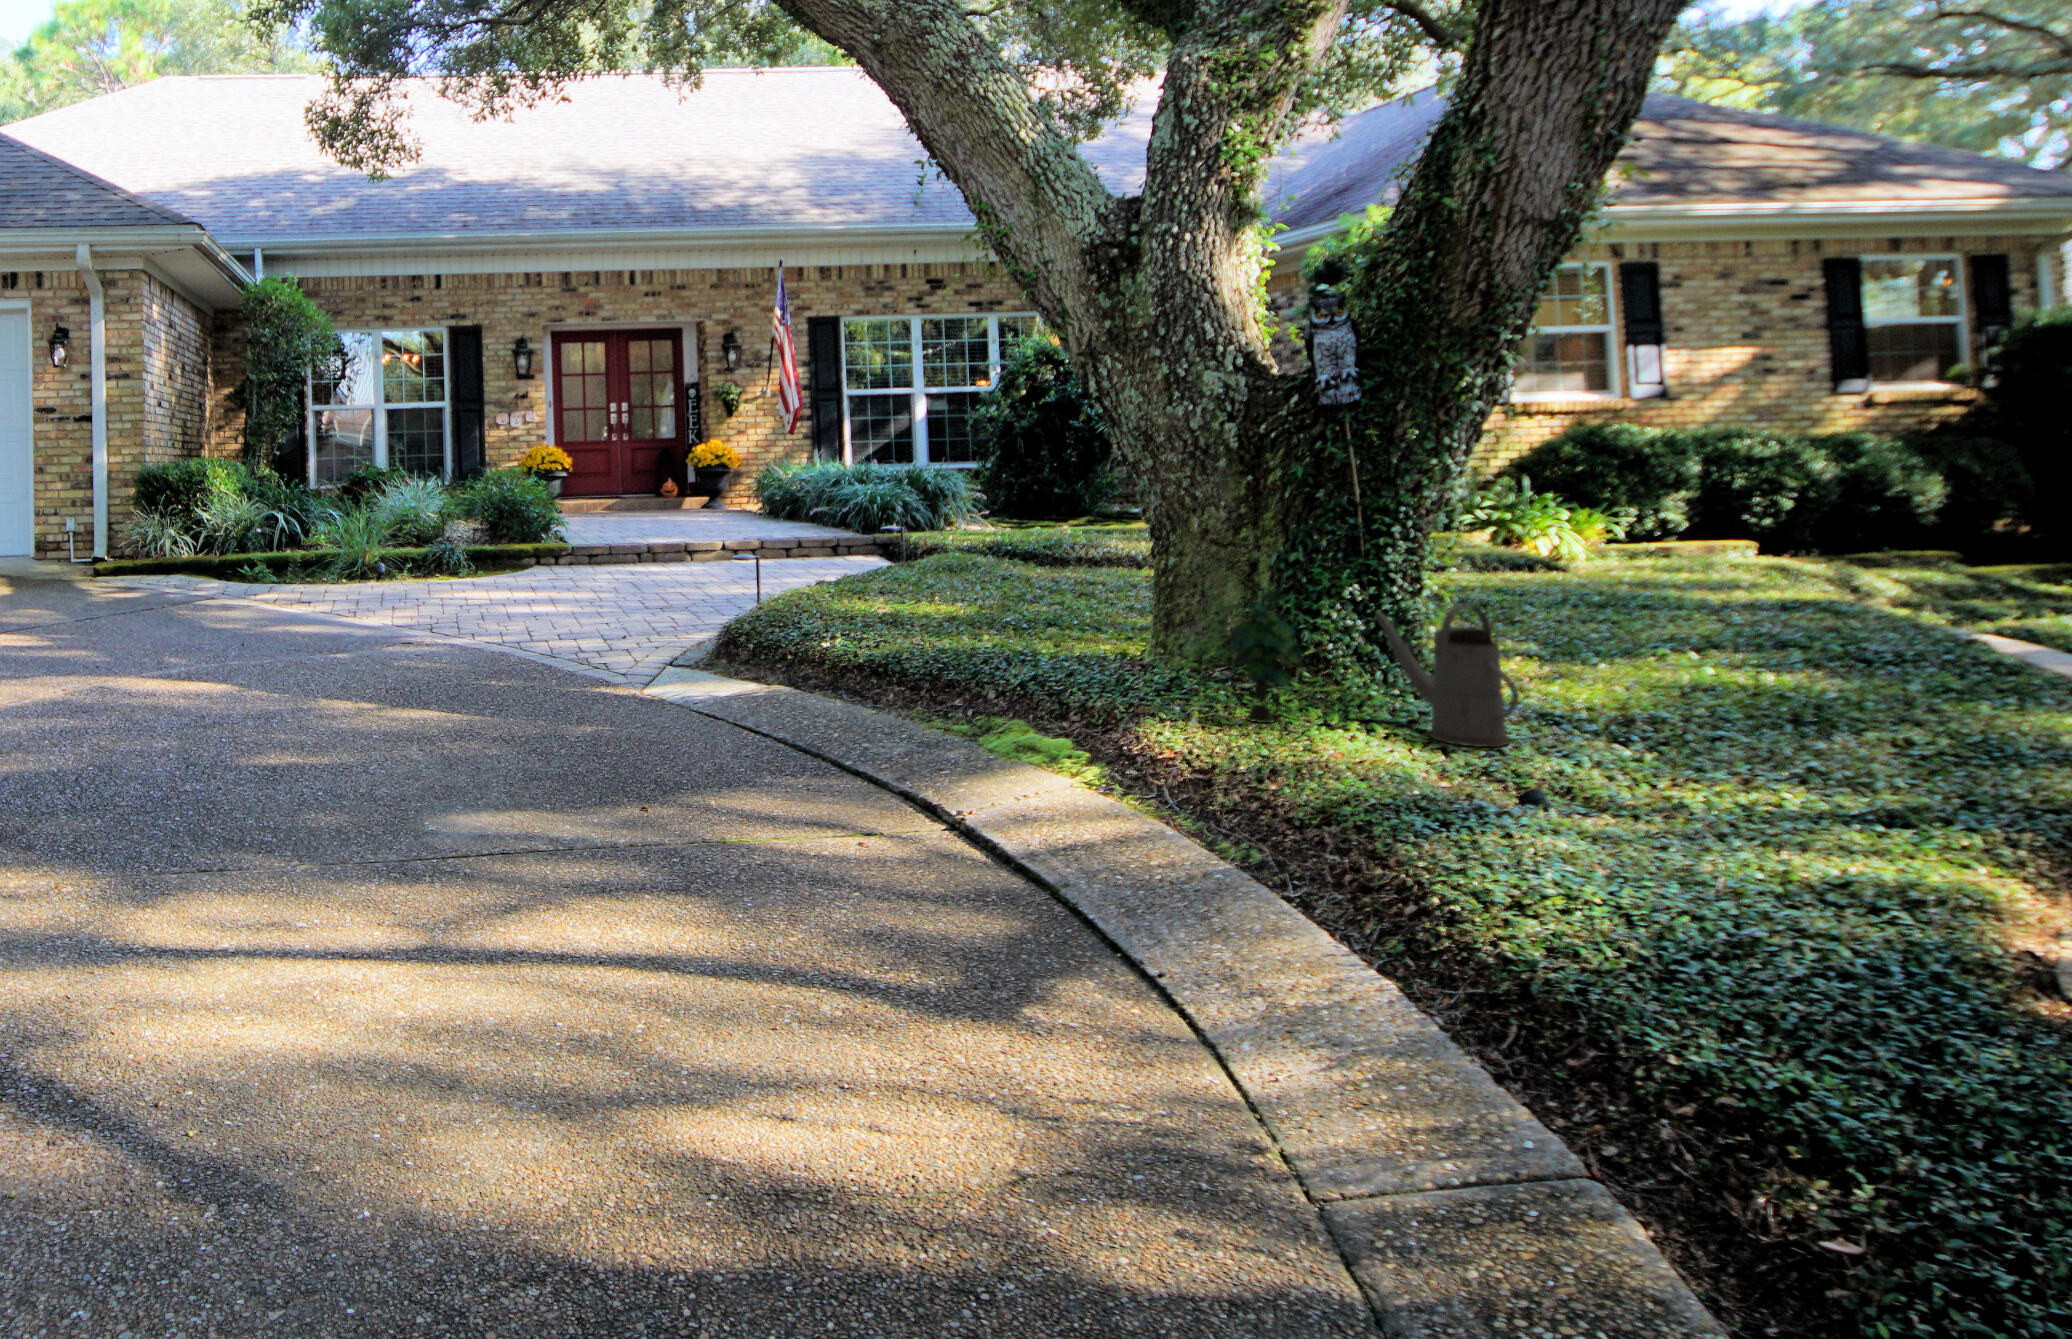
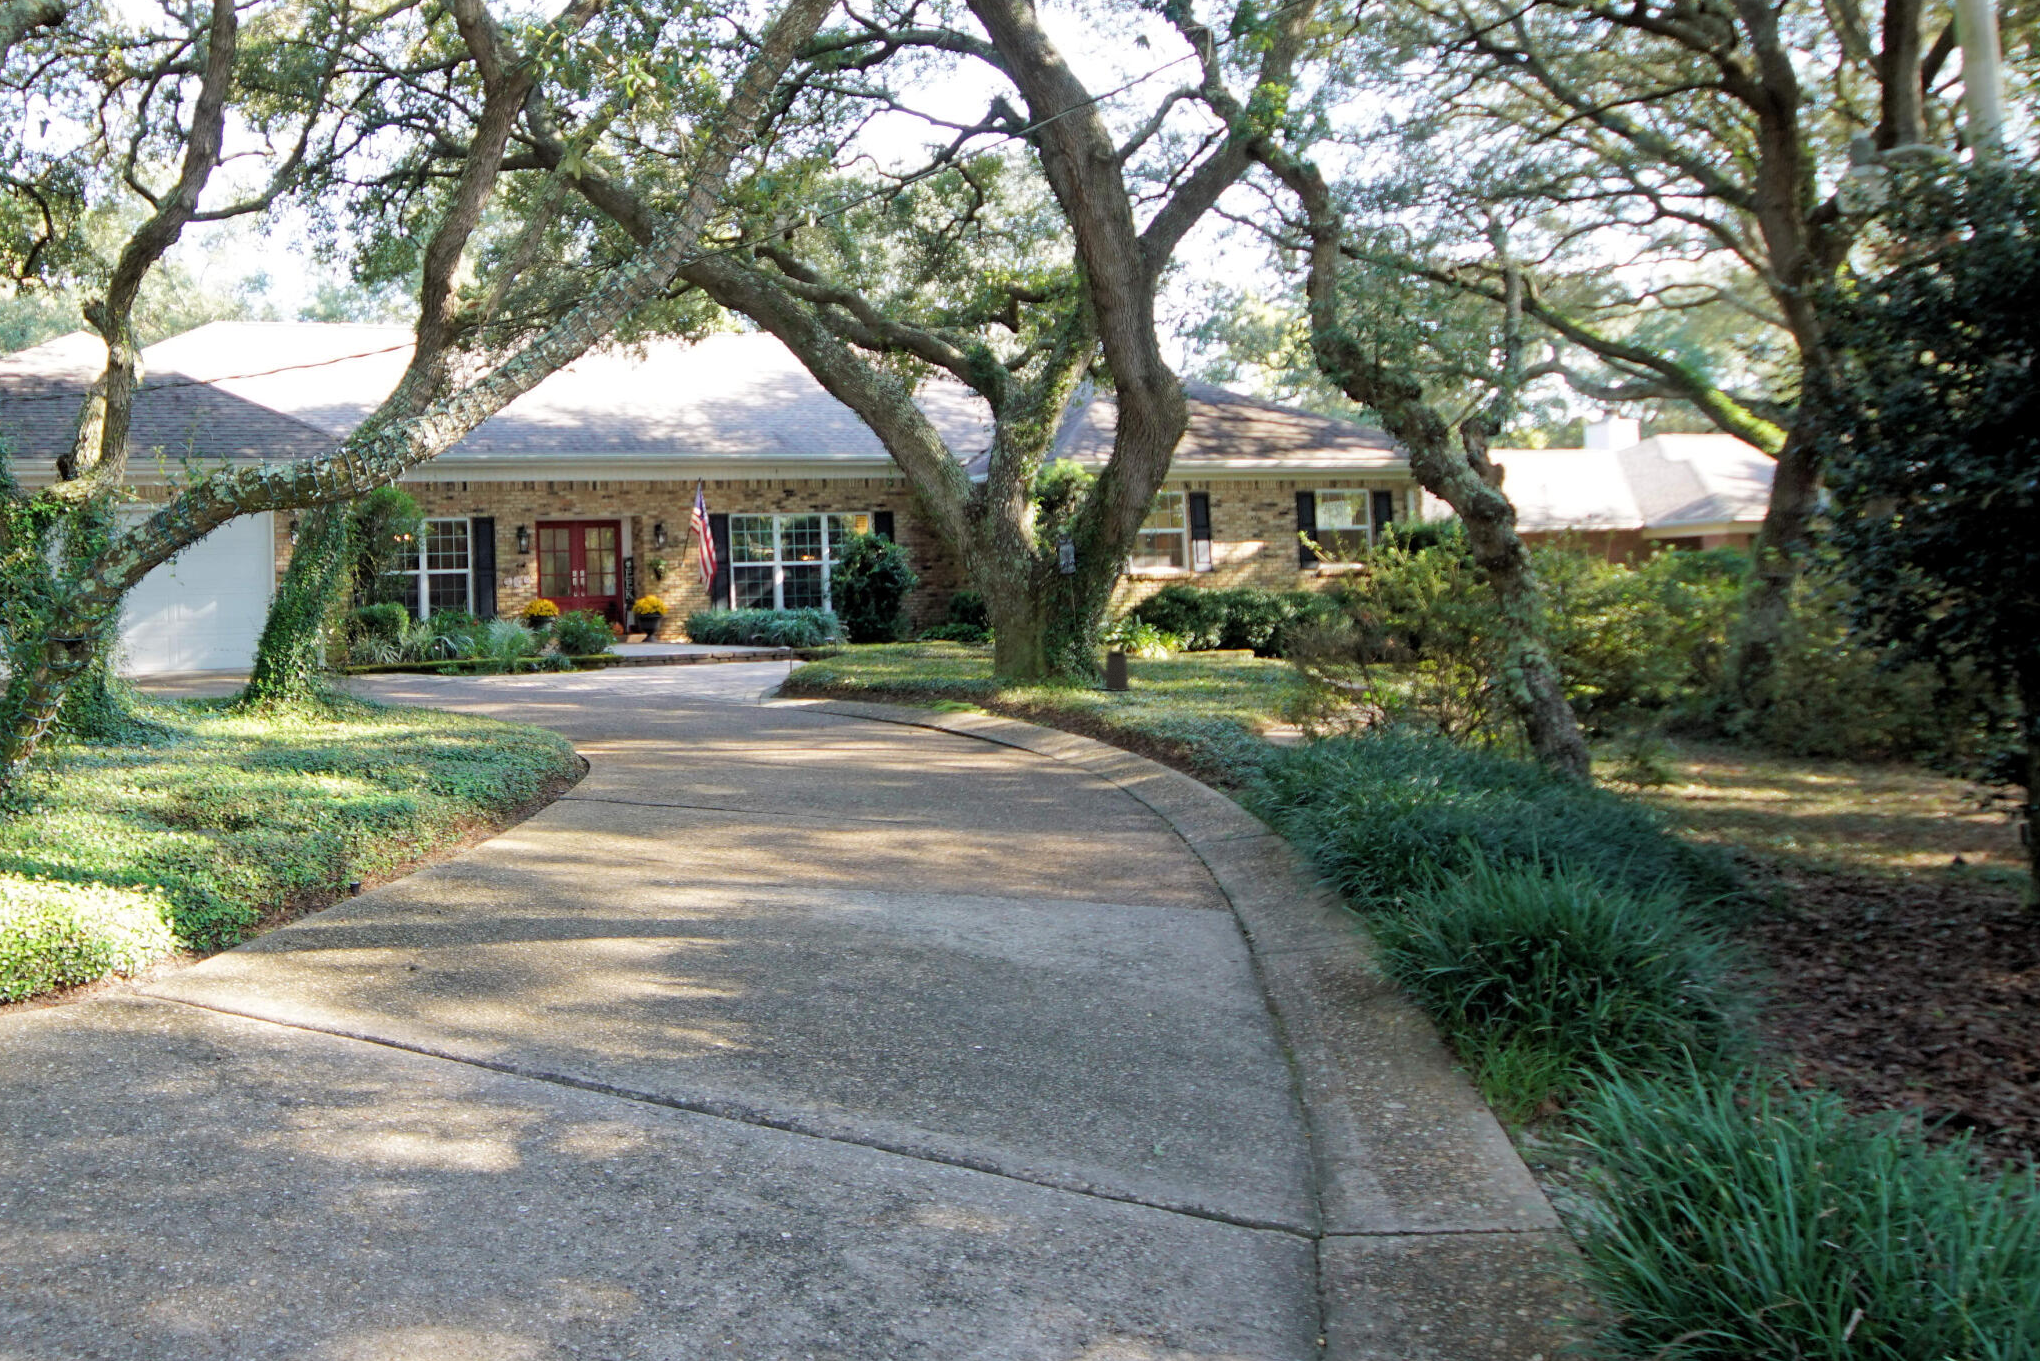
decorative plant: present [1222,592,1303,723] -> none [1034,640,1064,689]

